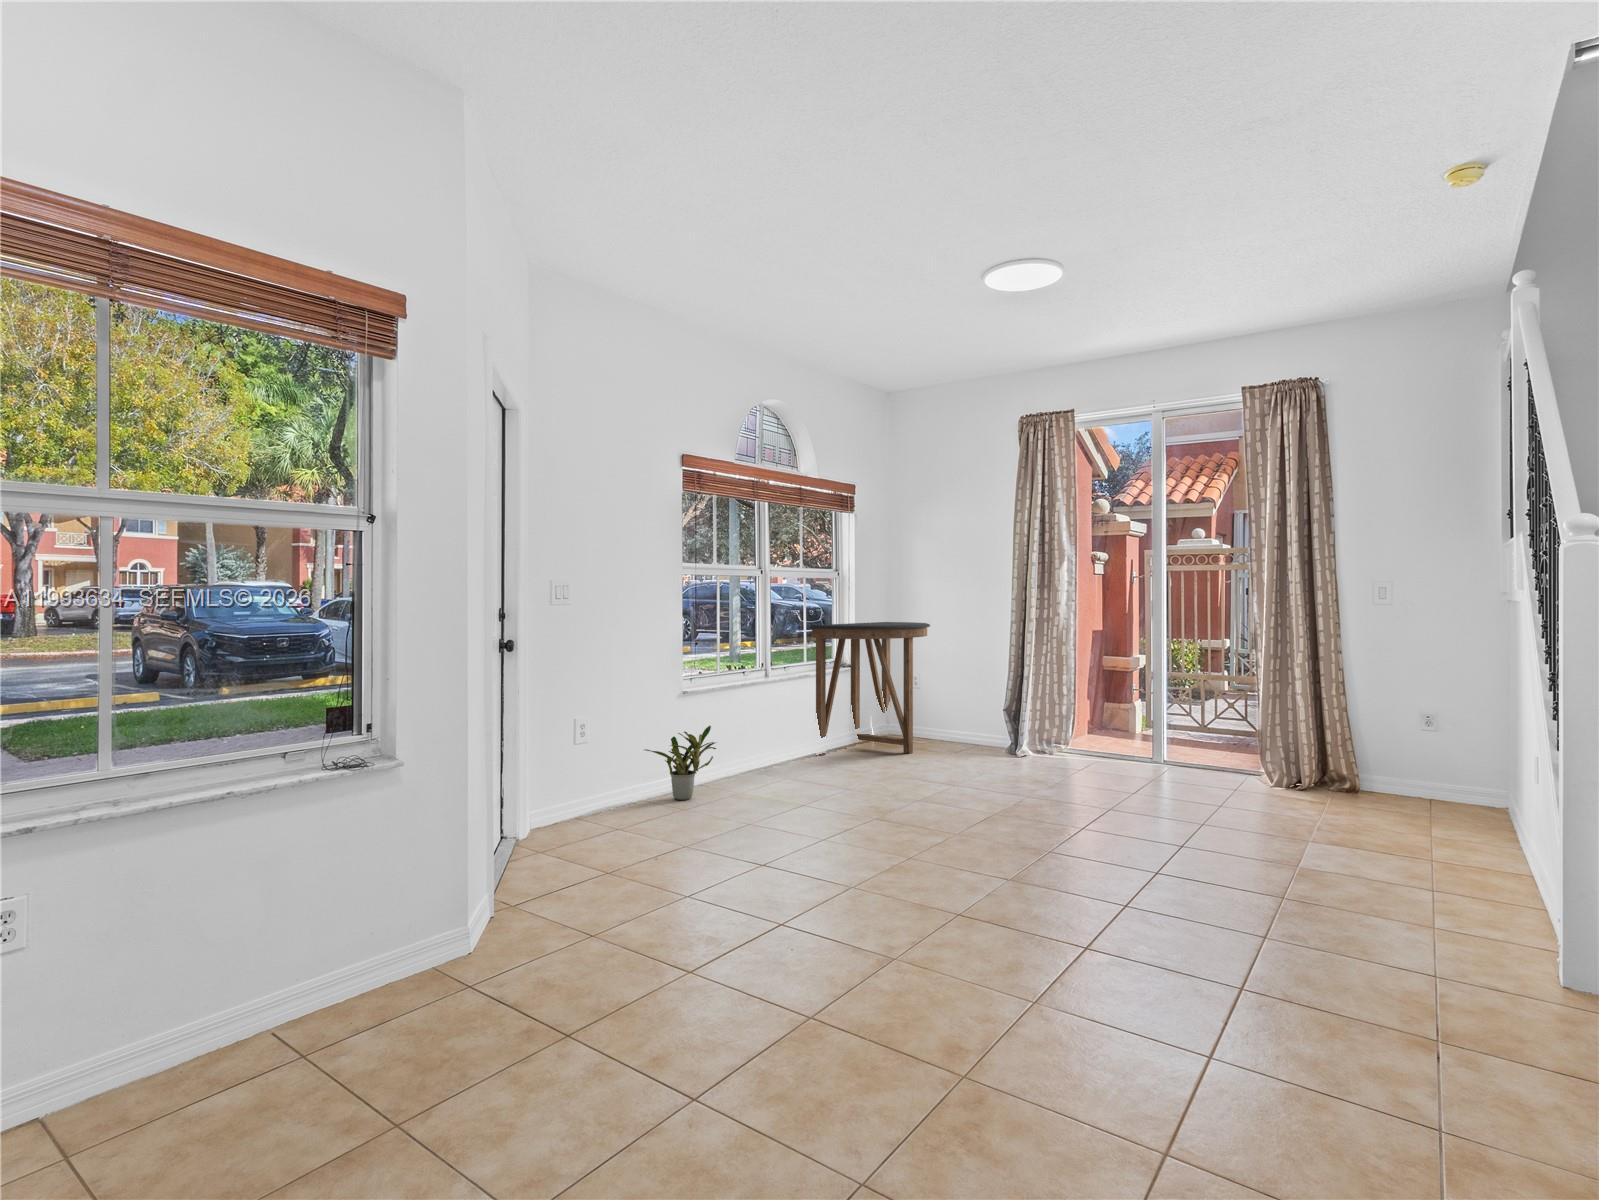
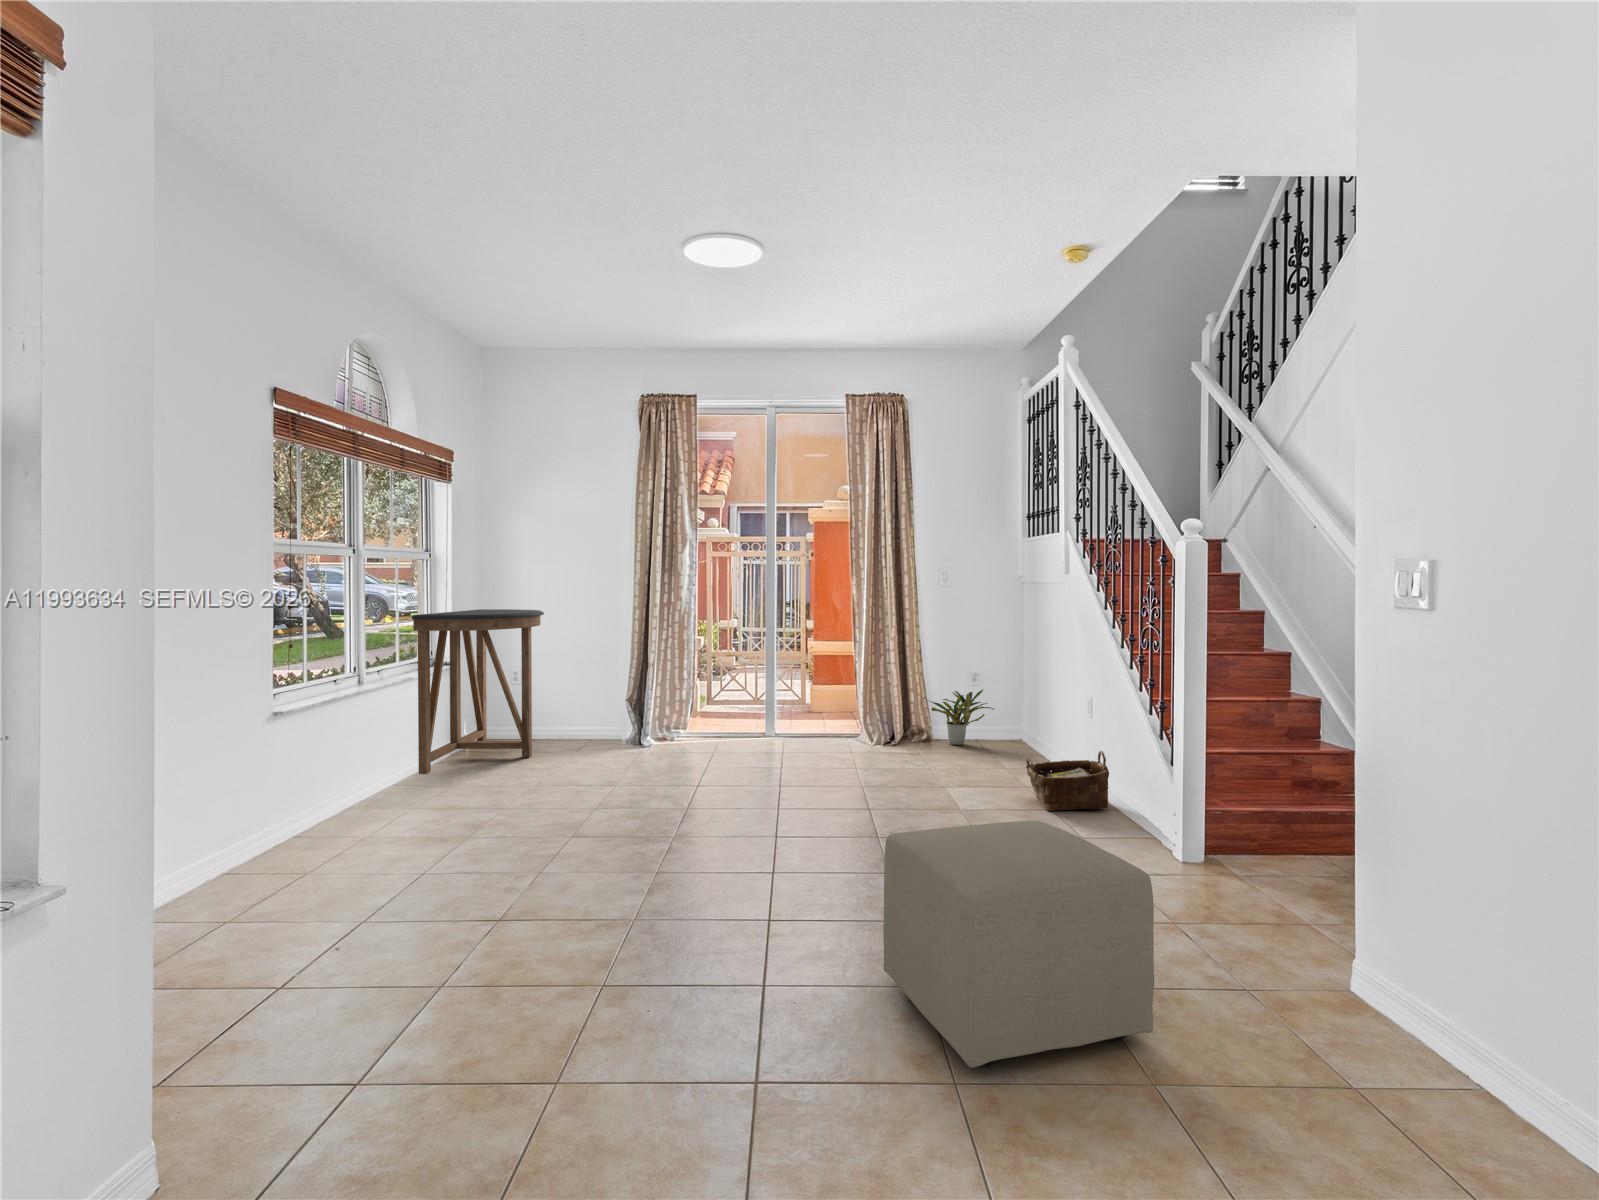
potted plant: present [645,726,716,800] -> present [926,689,994,745]
woven basket: none [1390,815,1519,896] -> present [1026,751,1109,811]
ottoman: none [951,837,1182,1092] -> present [883,820,1154,1068]

